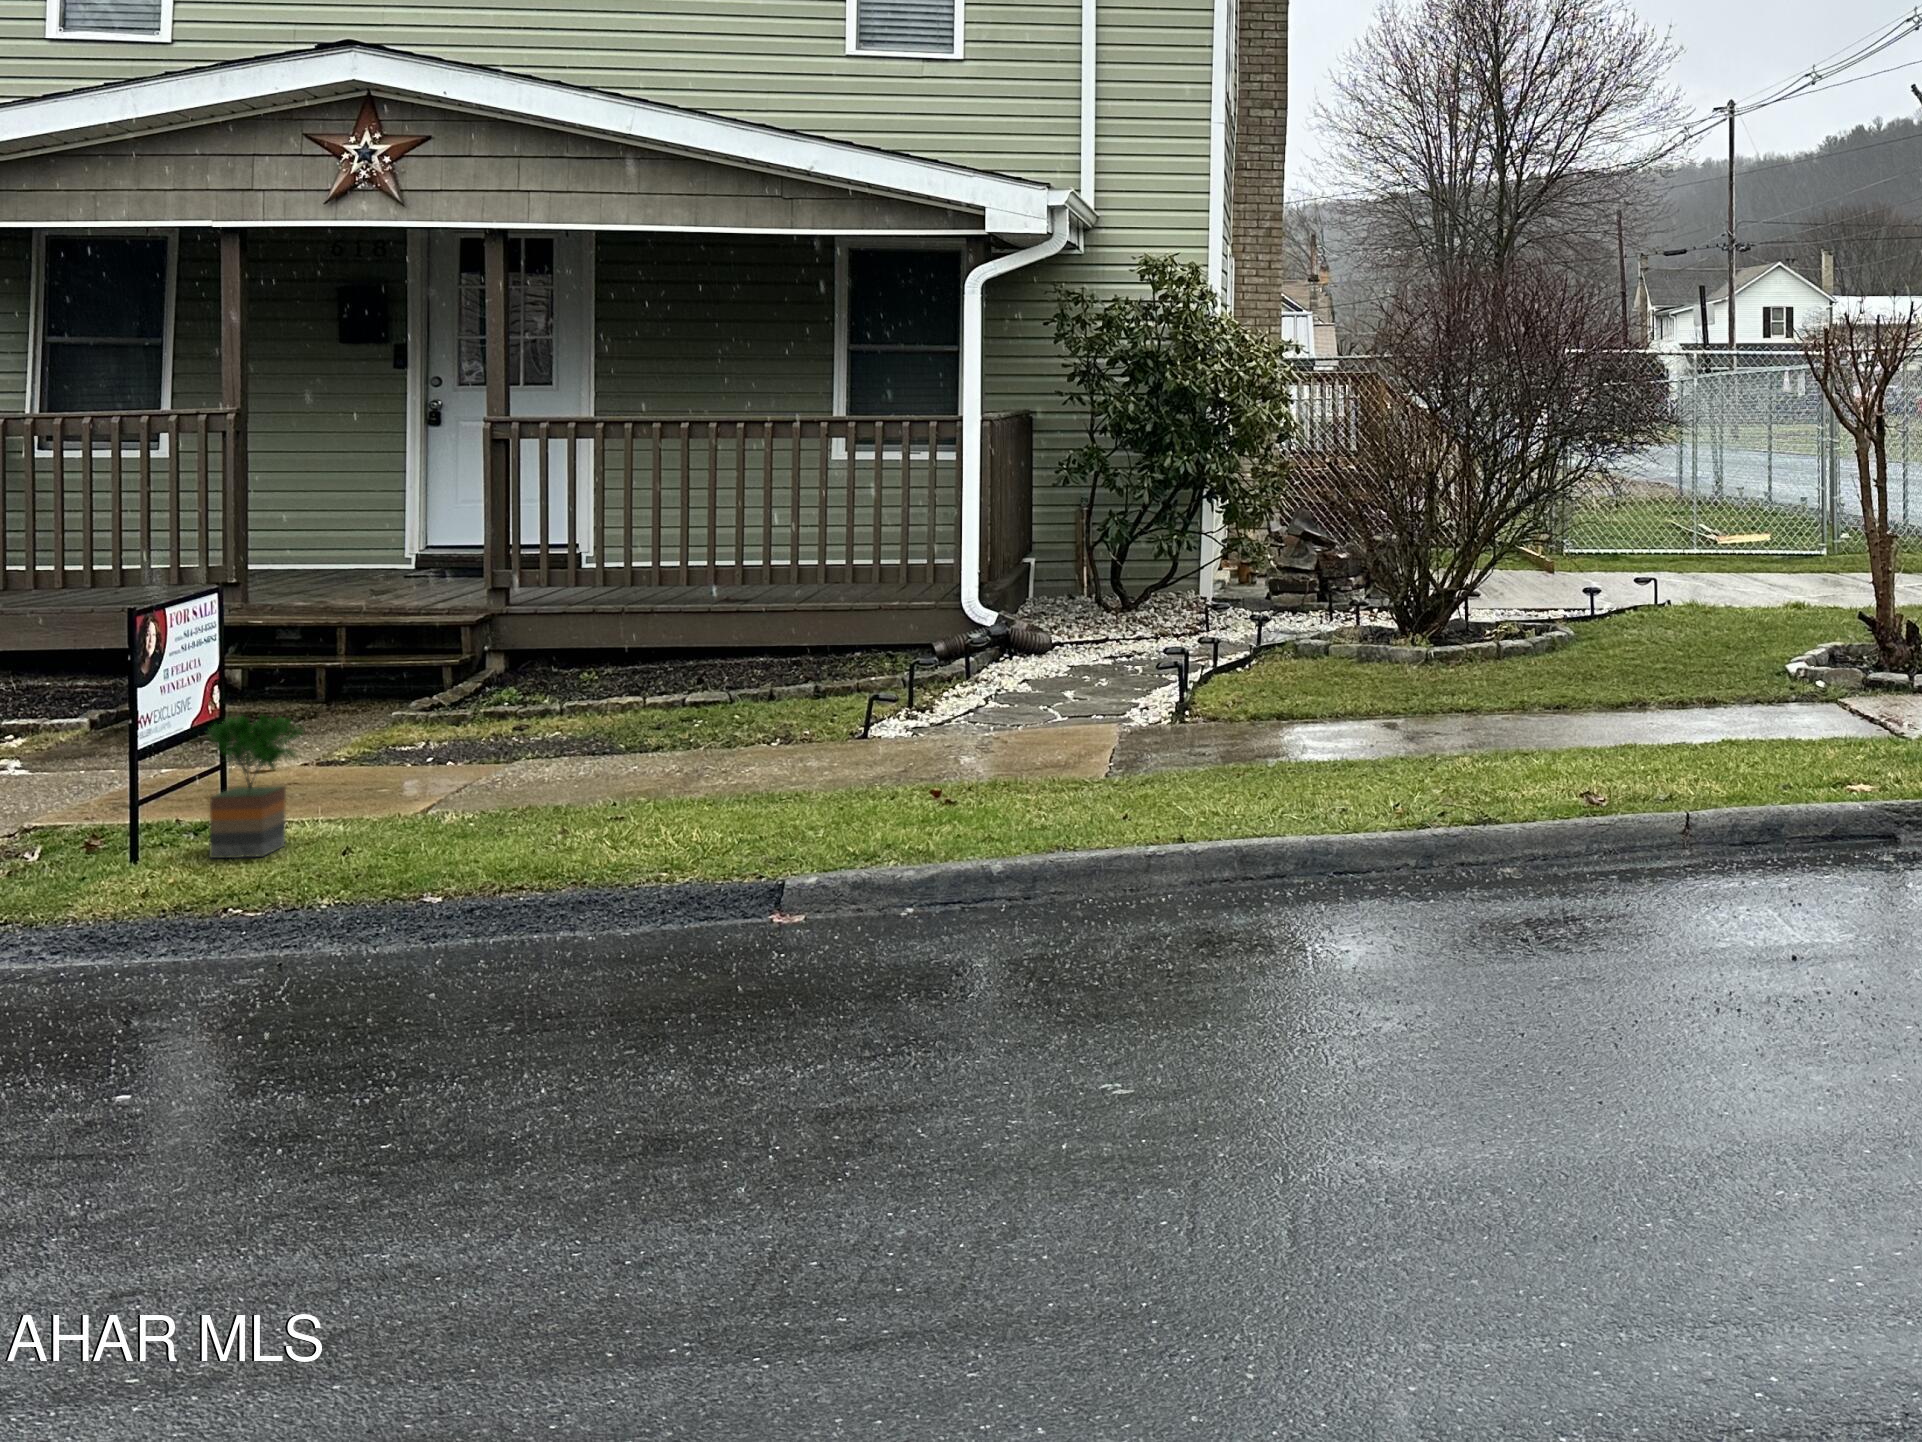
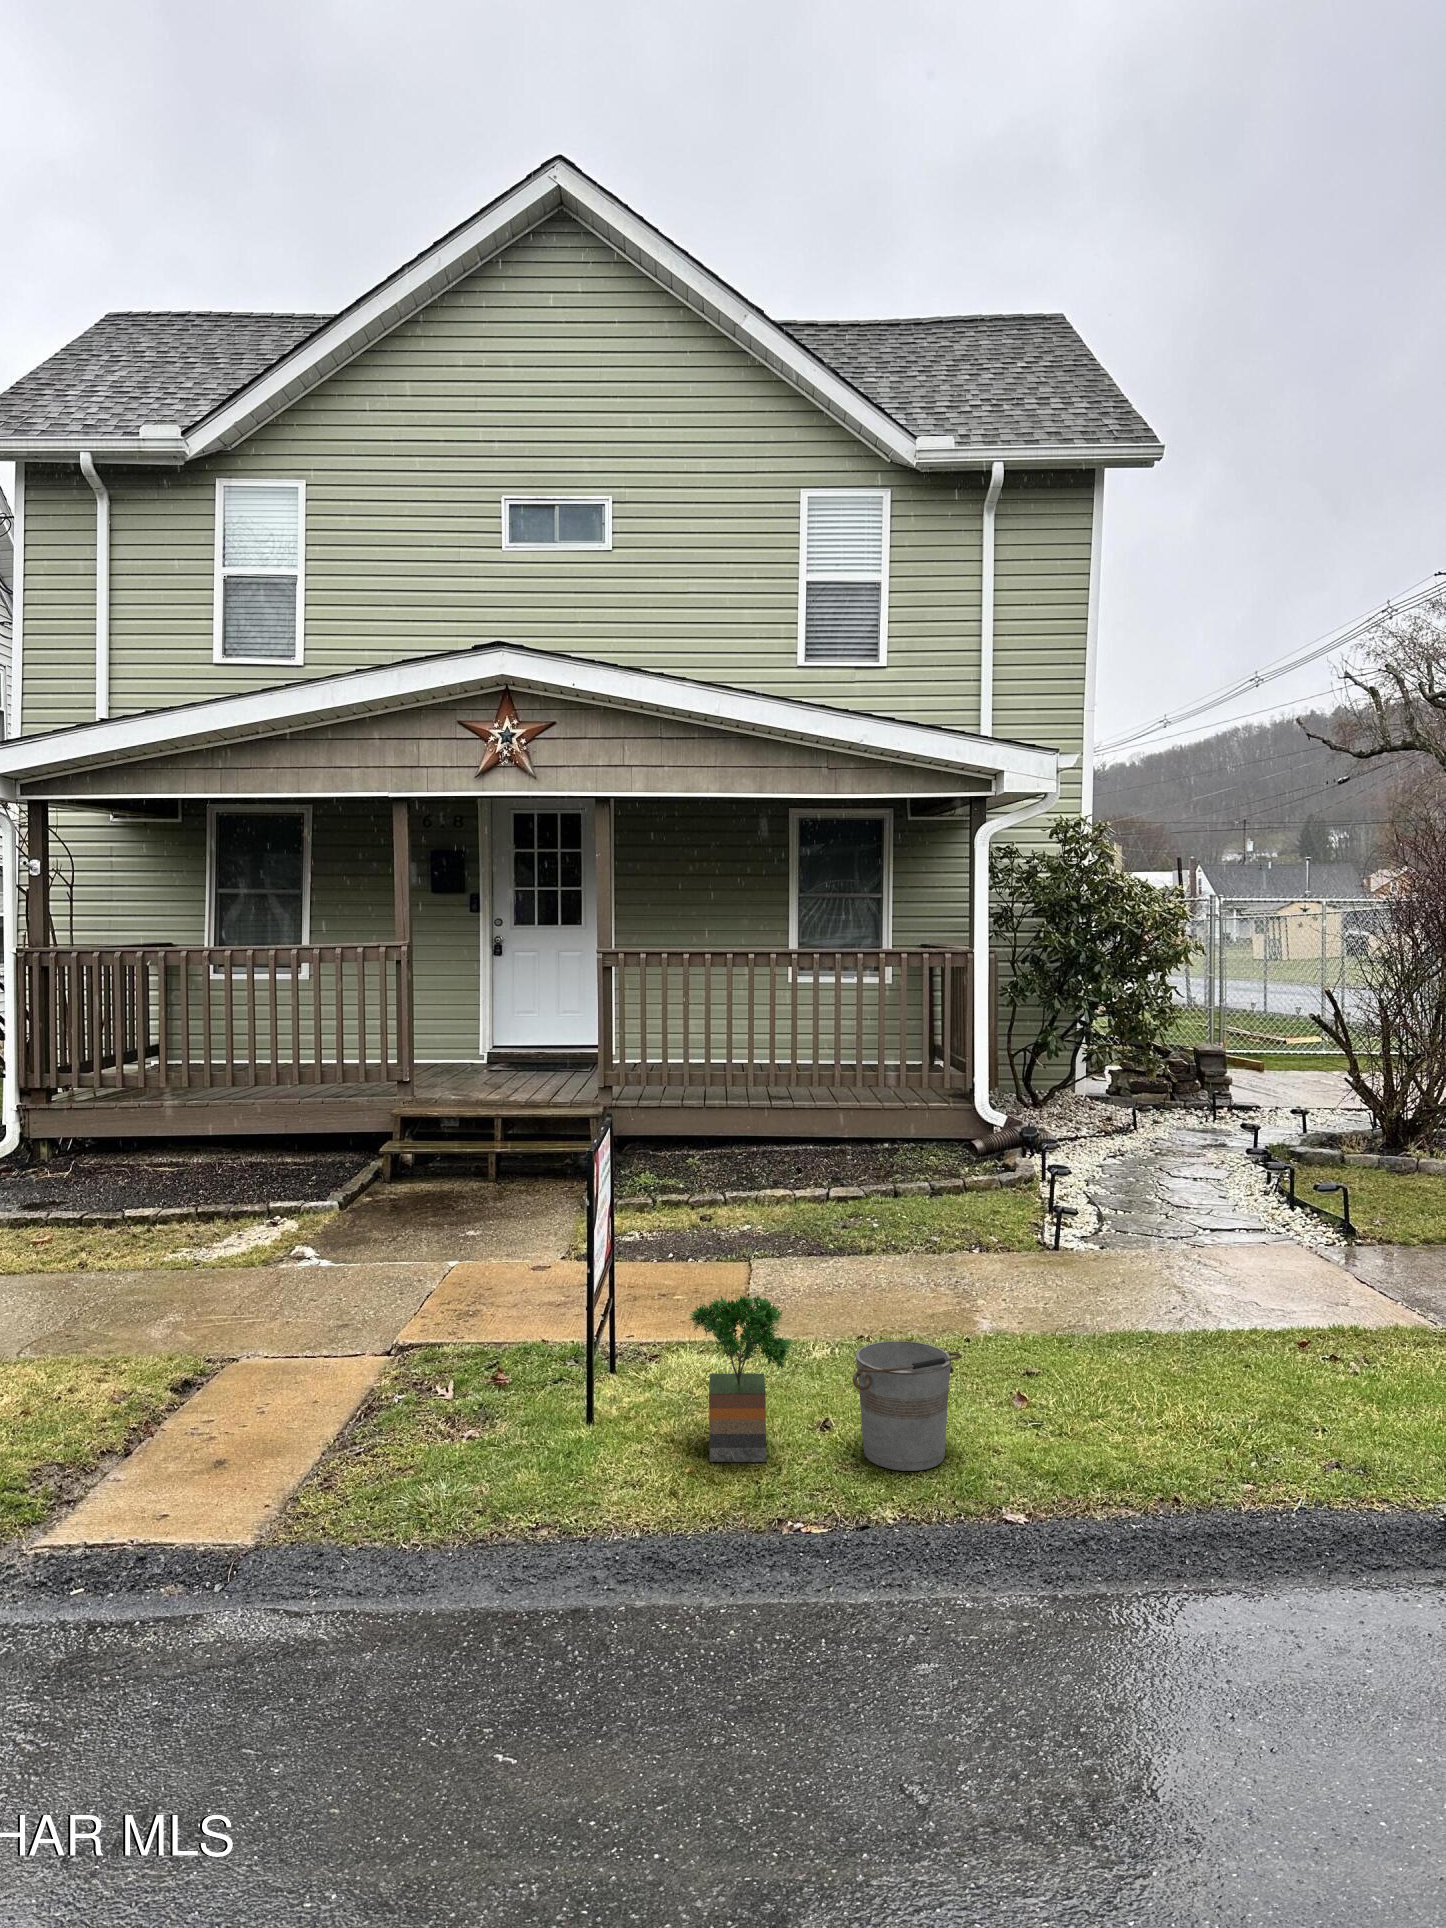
bucket: none [345,755,452,857] -> present [852,1341,962,1471]

